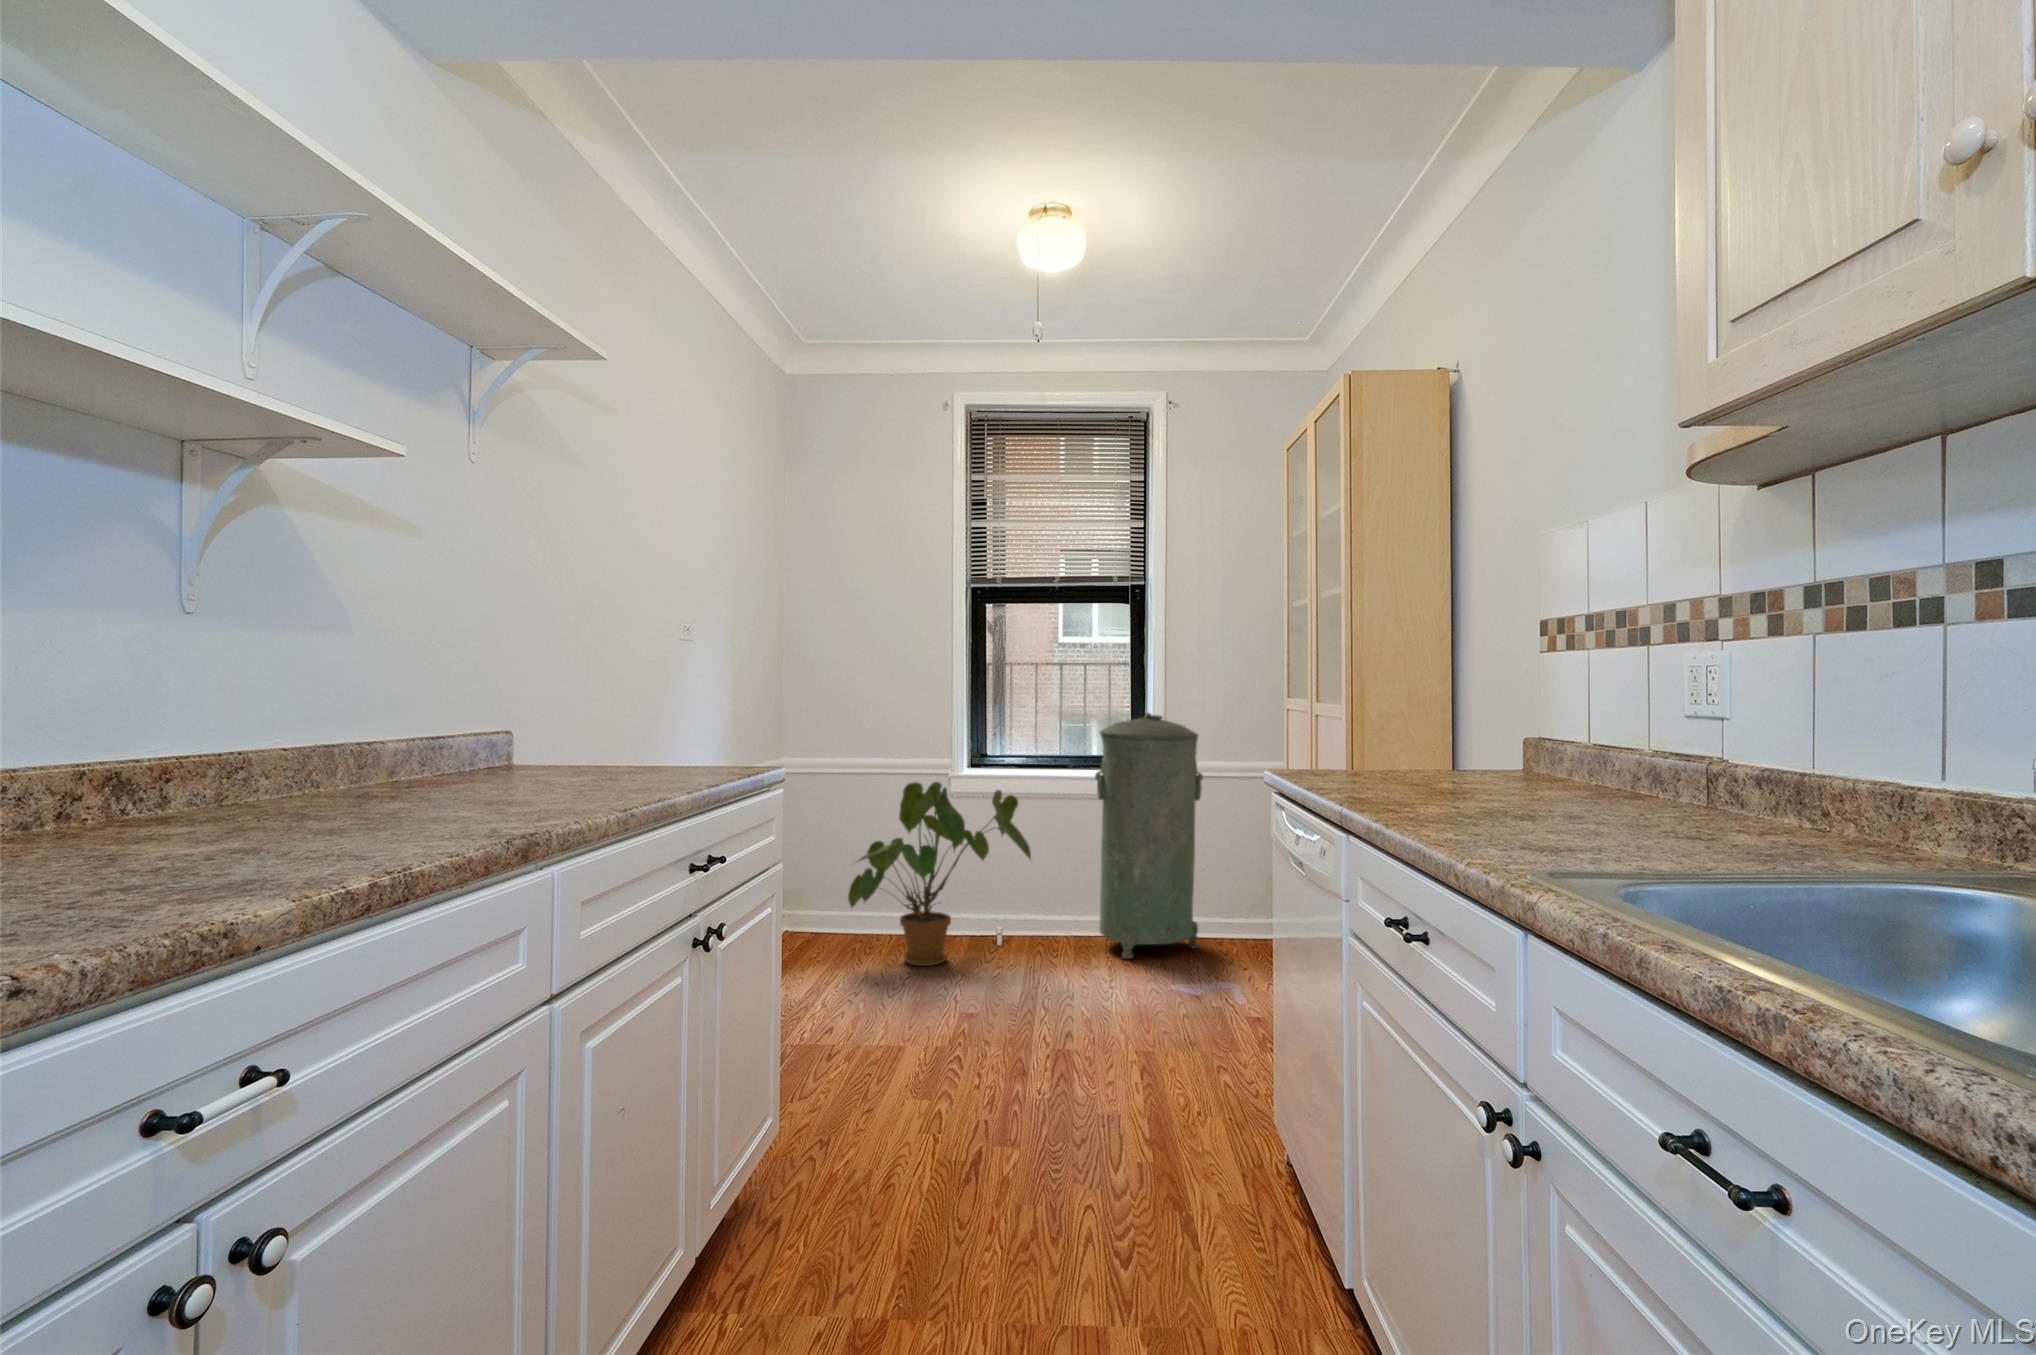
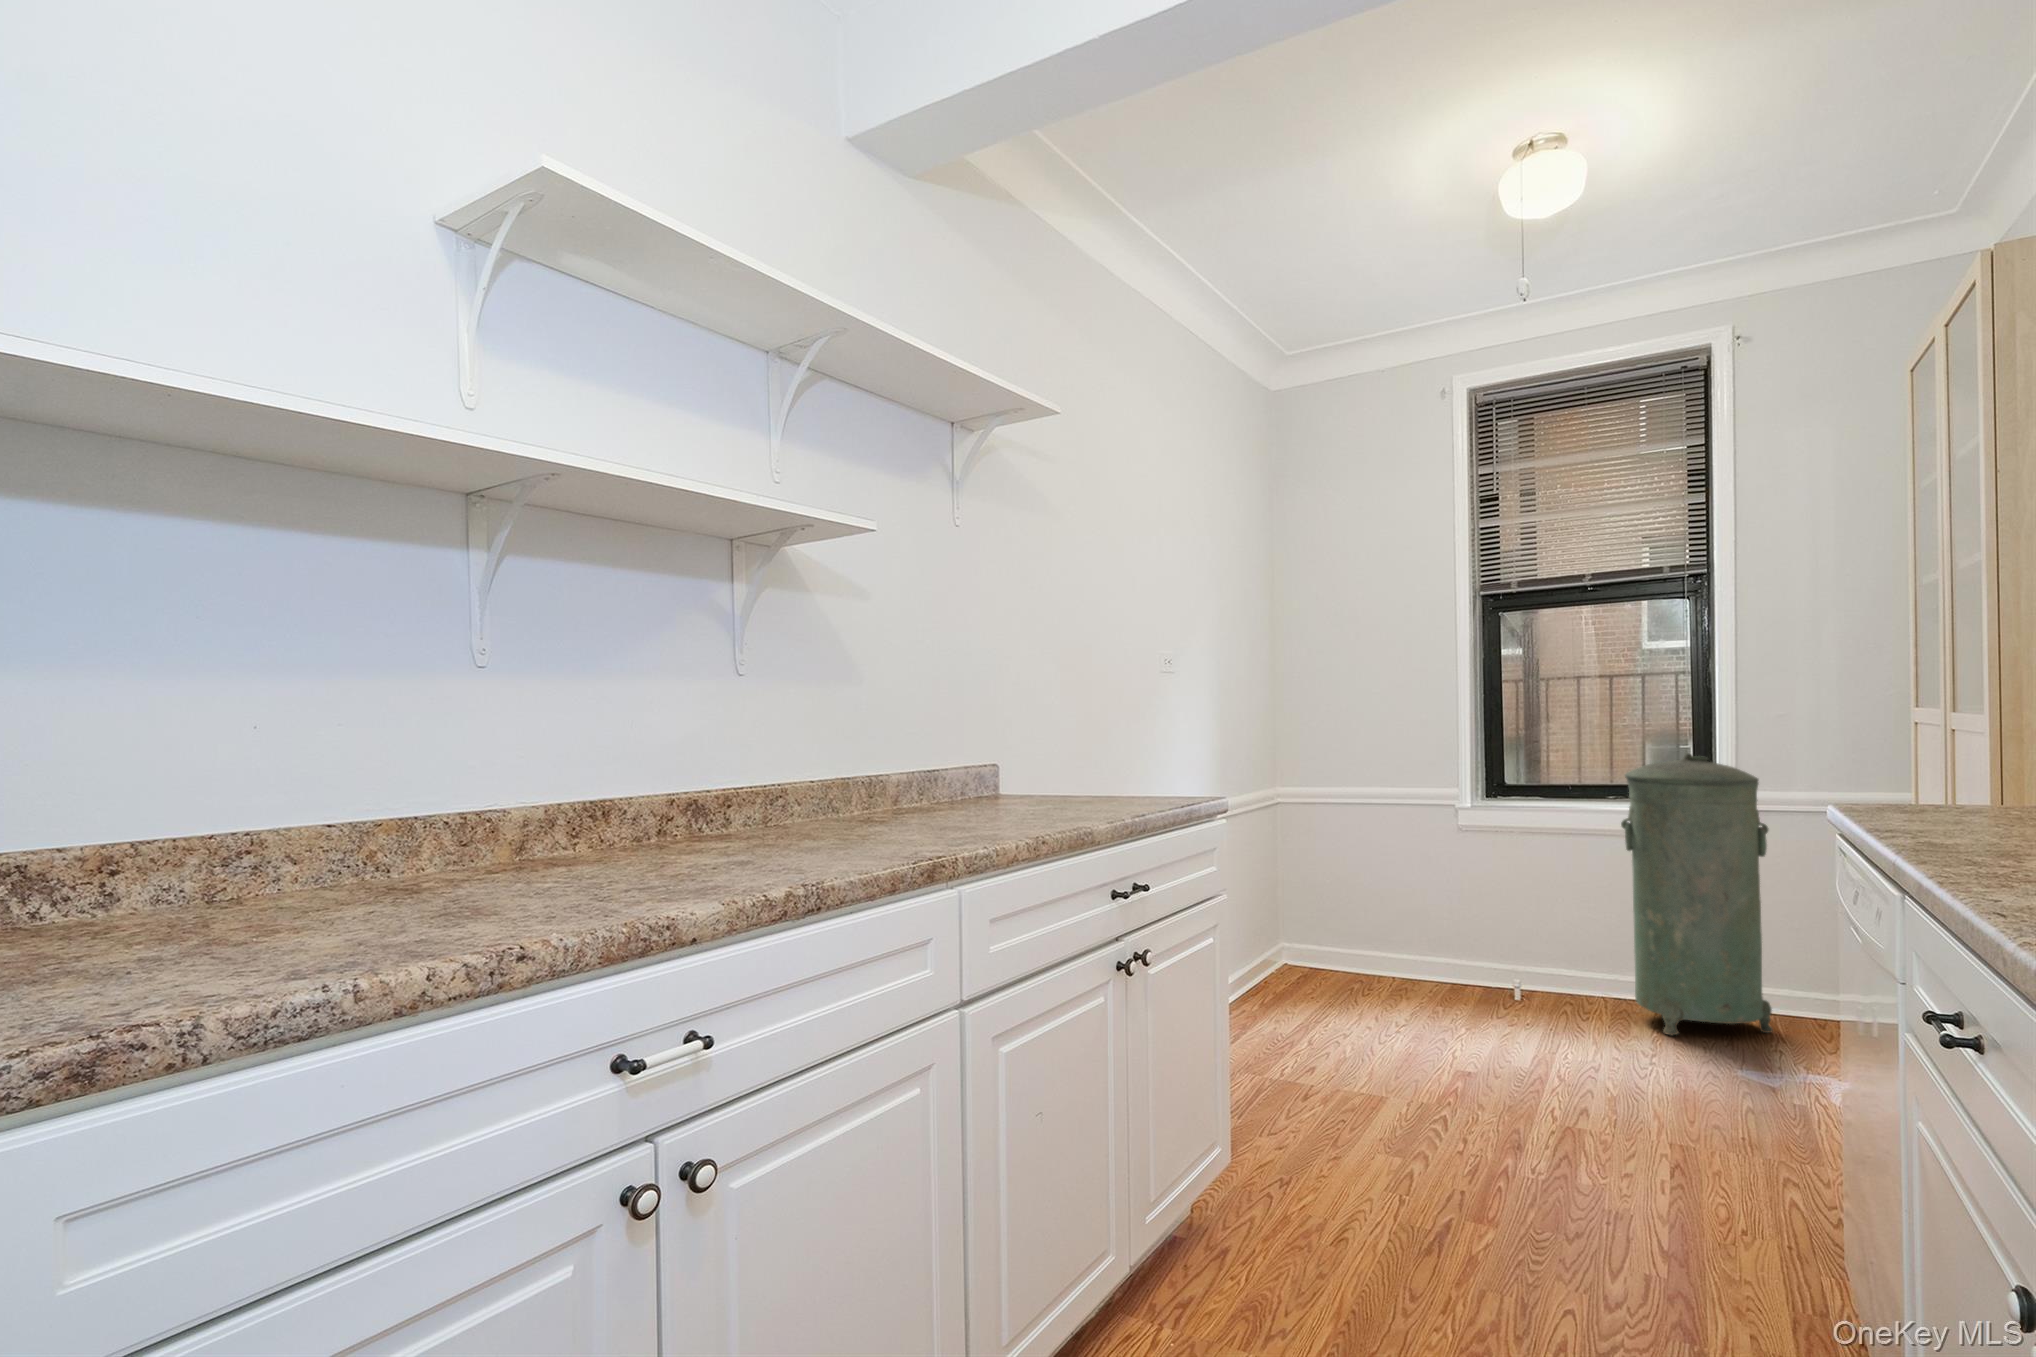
house plant: present [848,782,1031,966] -> none [1340,824,1544,1015]

